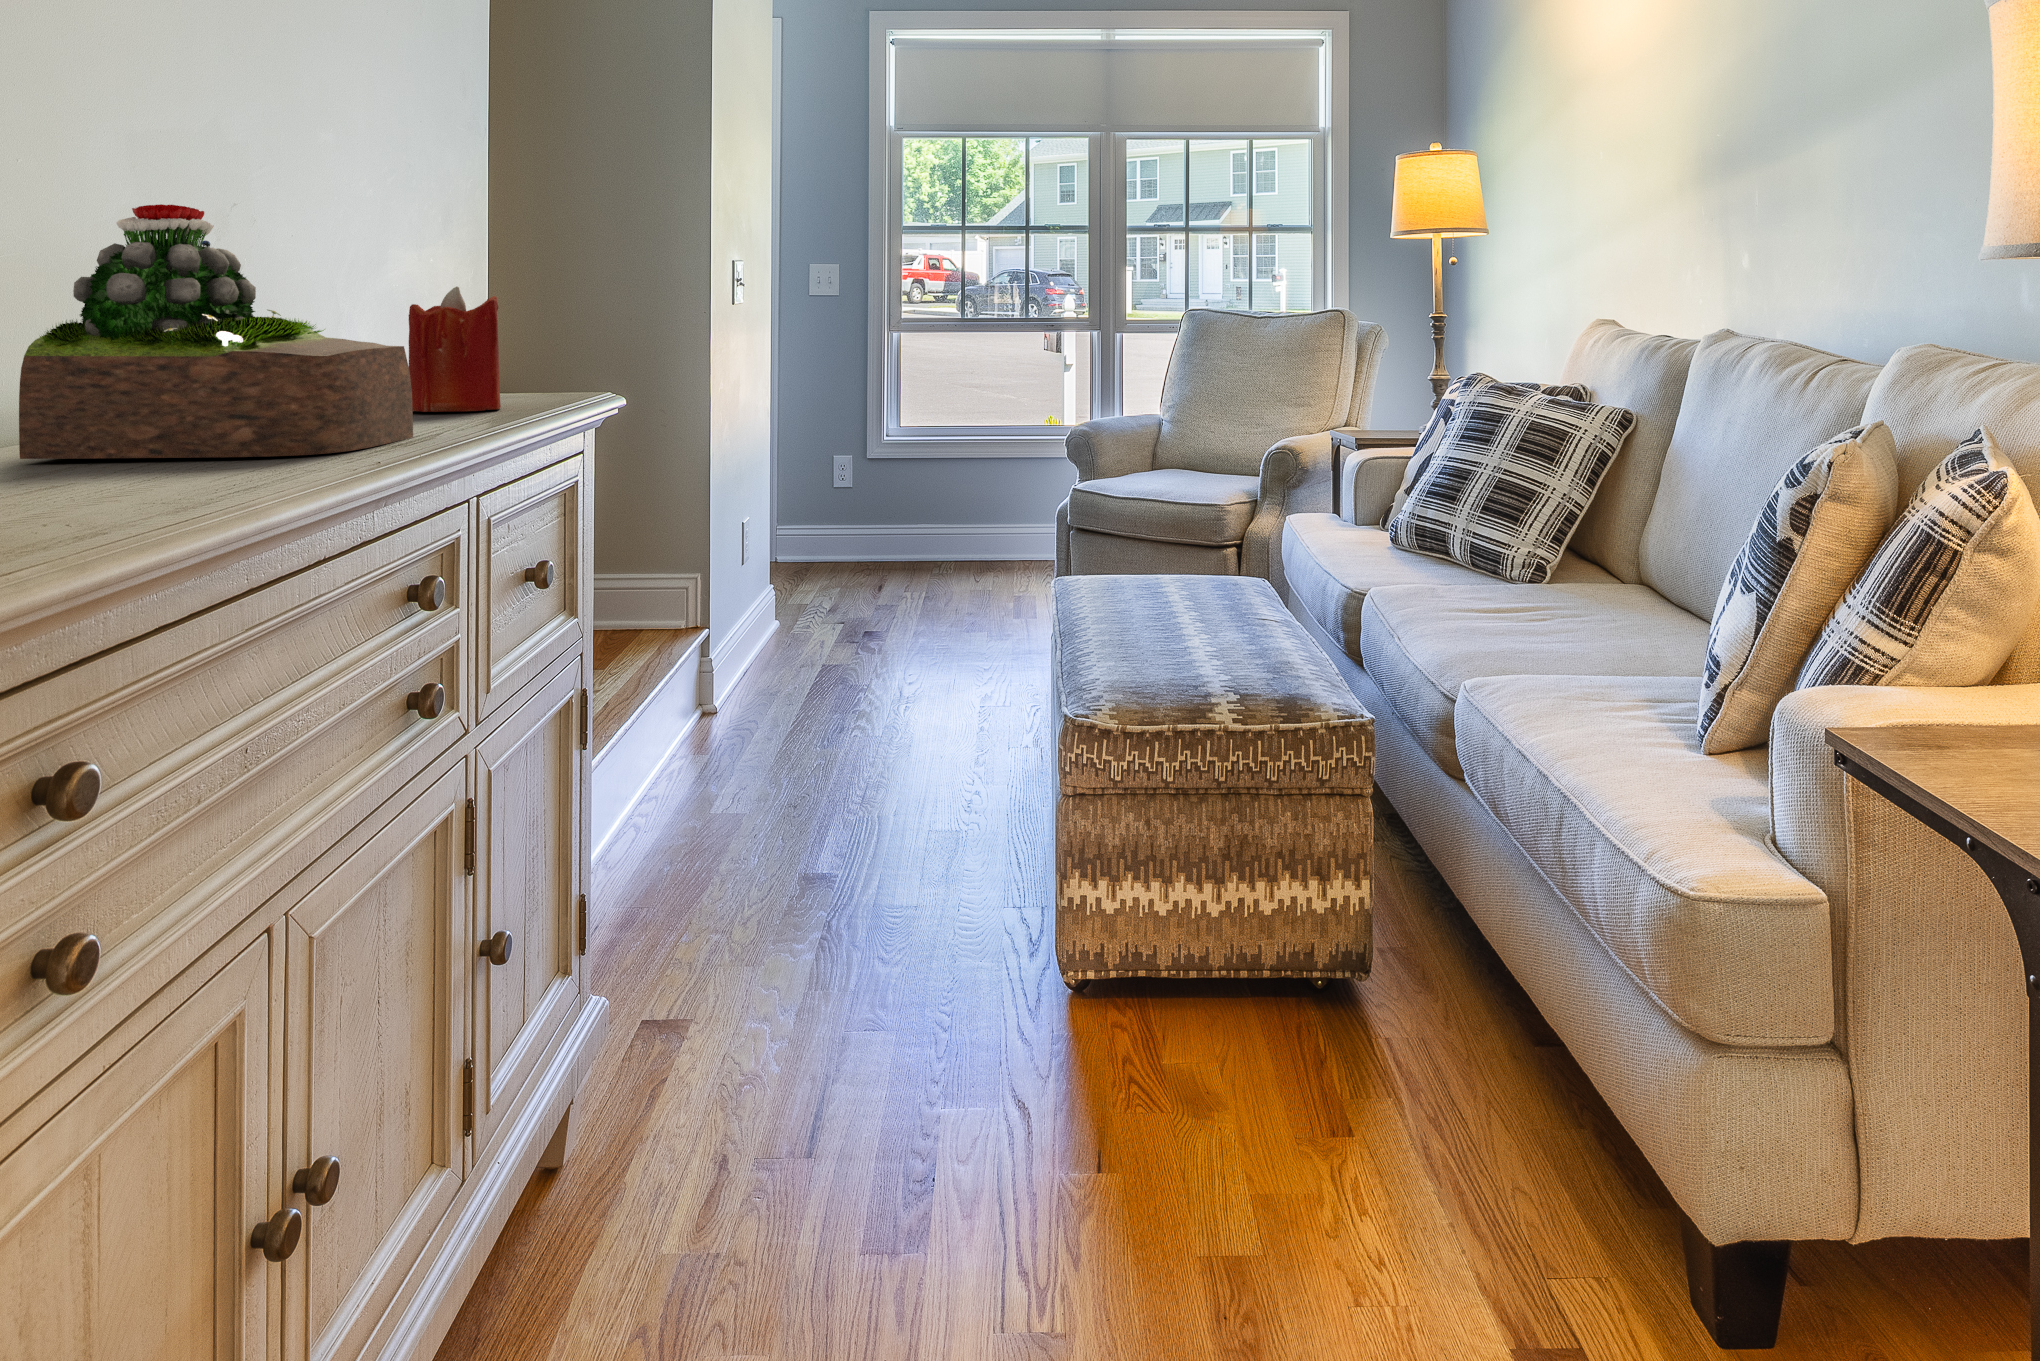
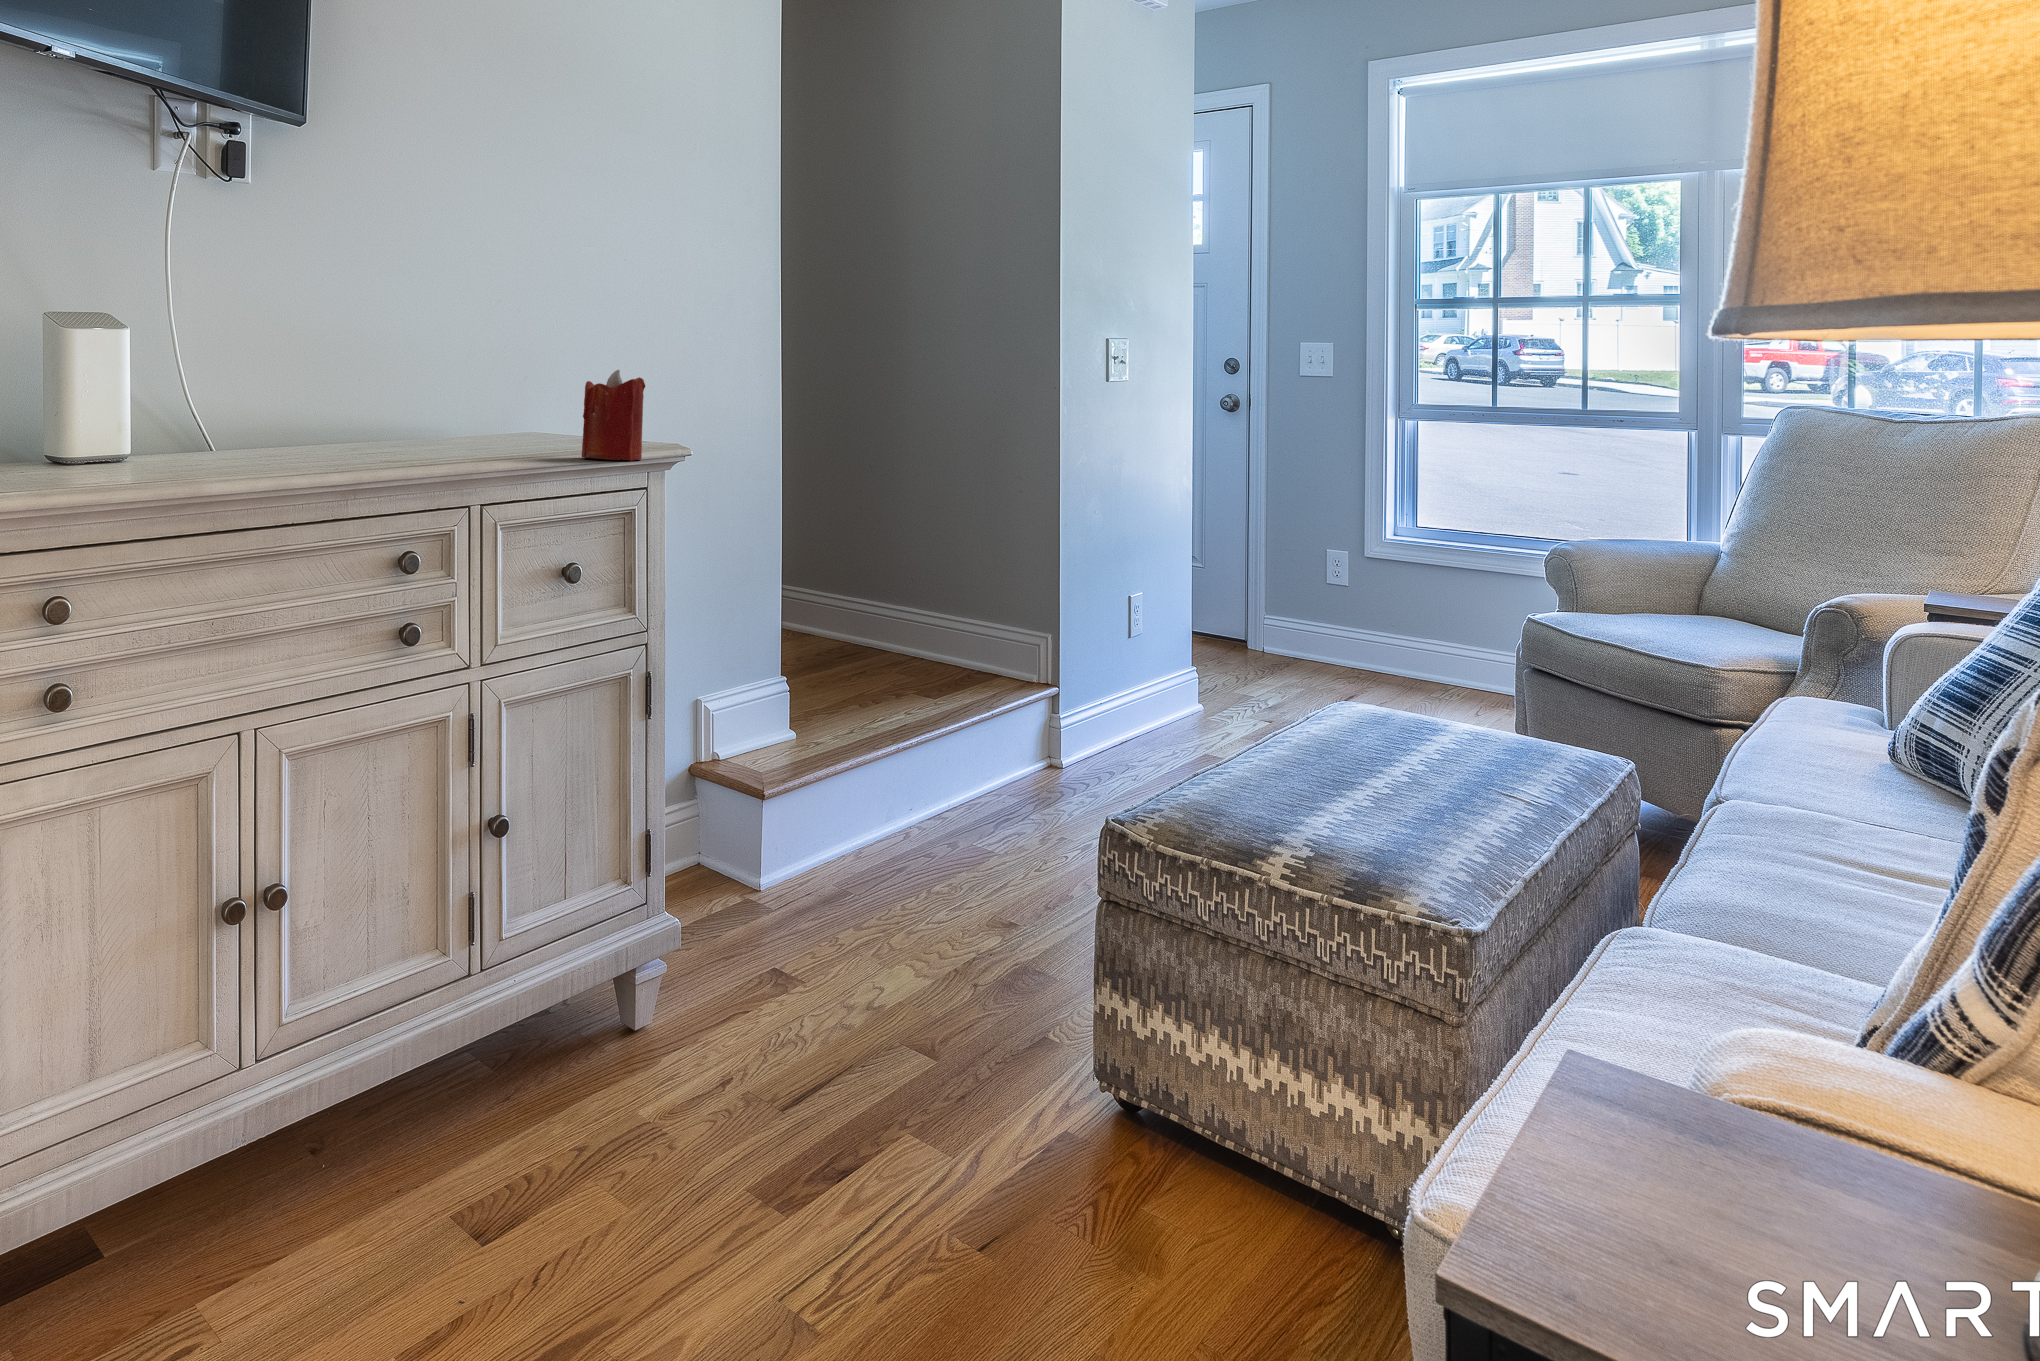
succulent plant: present [19,204,413,459] -> none [279,310,496,471]

